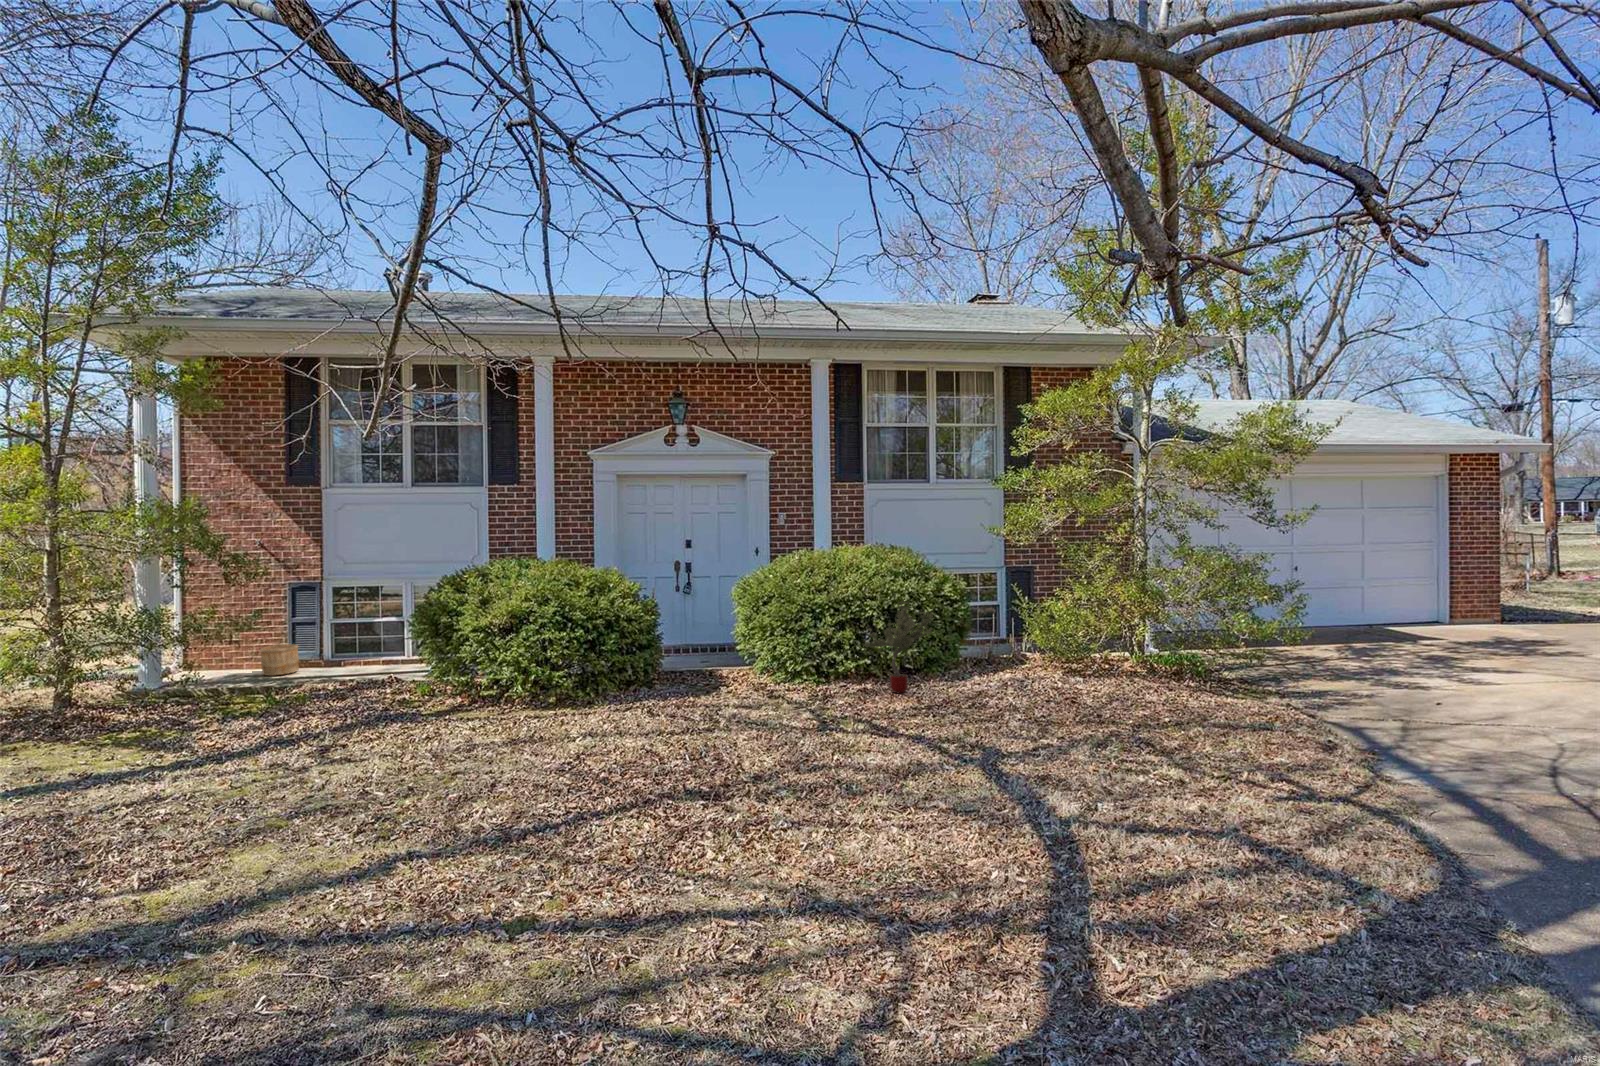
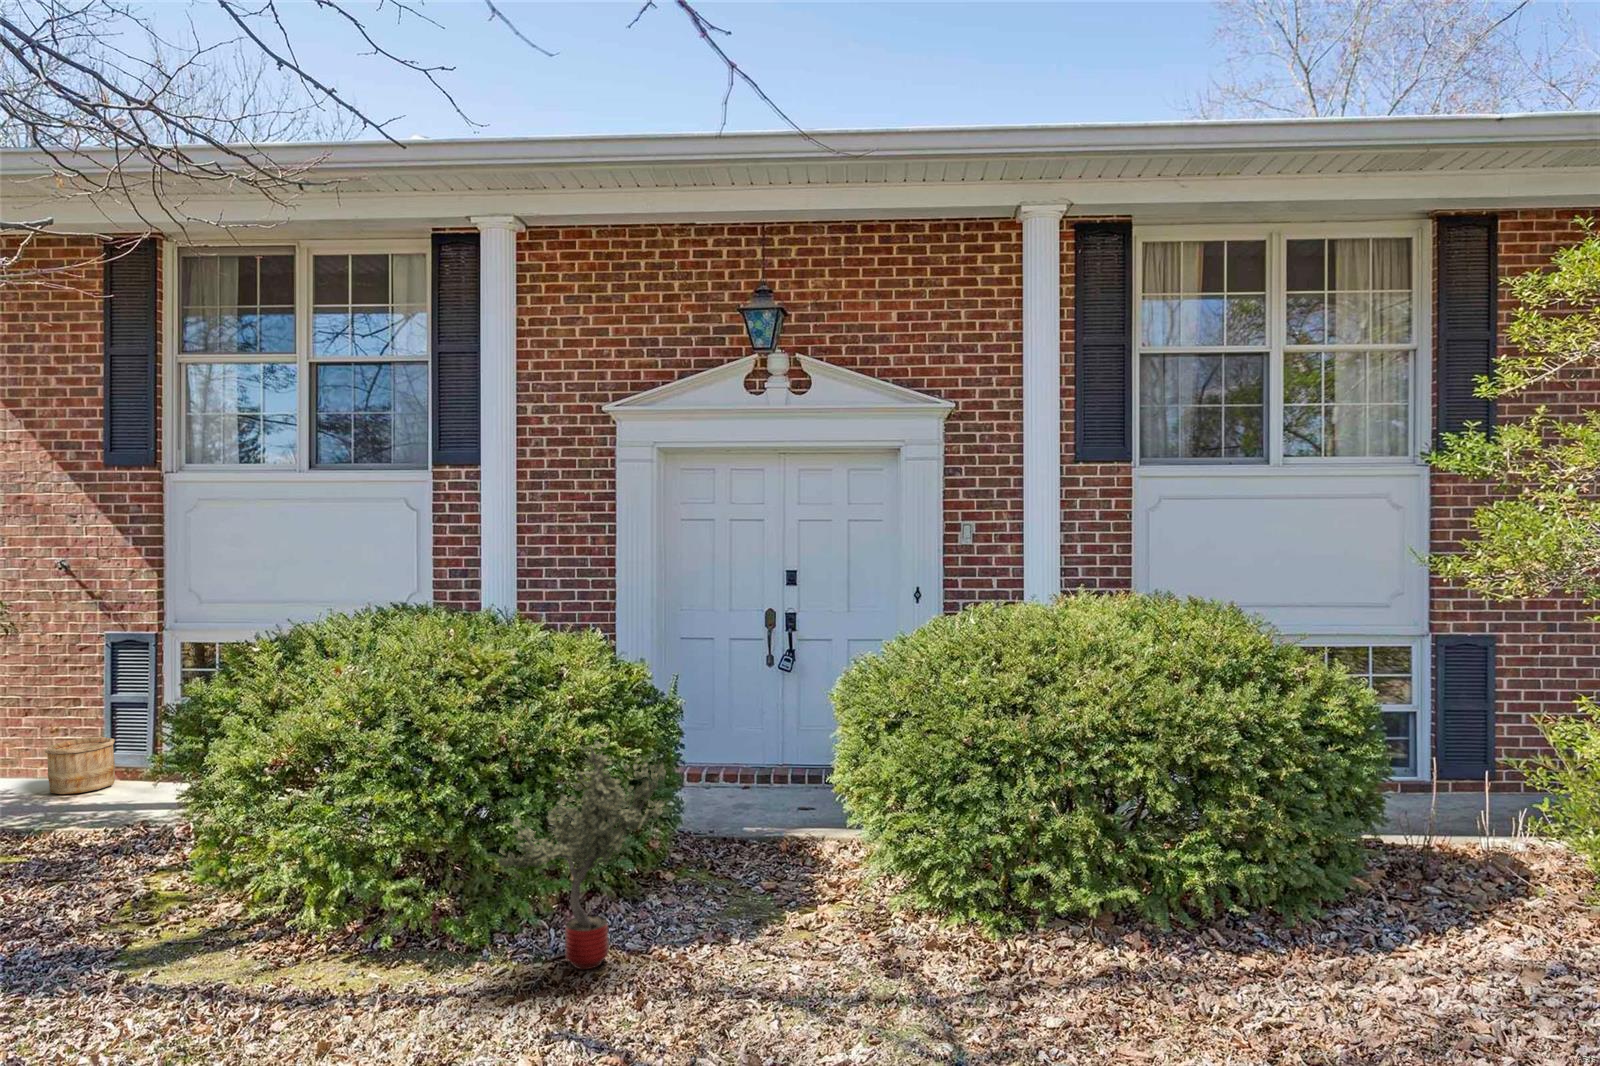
potted tree: present [863,601,933,693] -> present [497,741,666,969]

